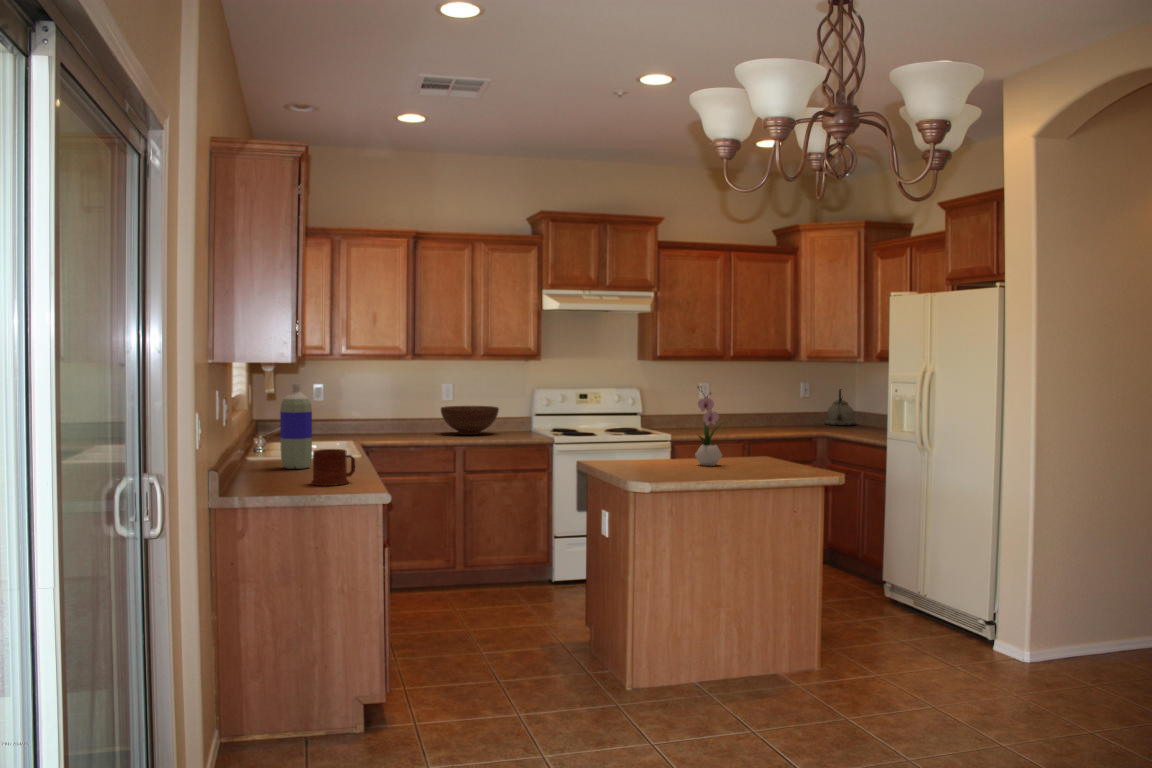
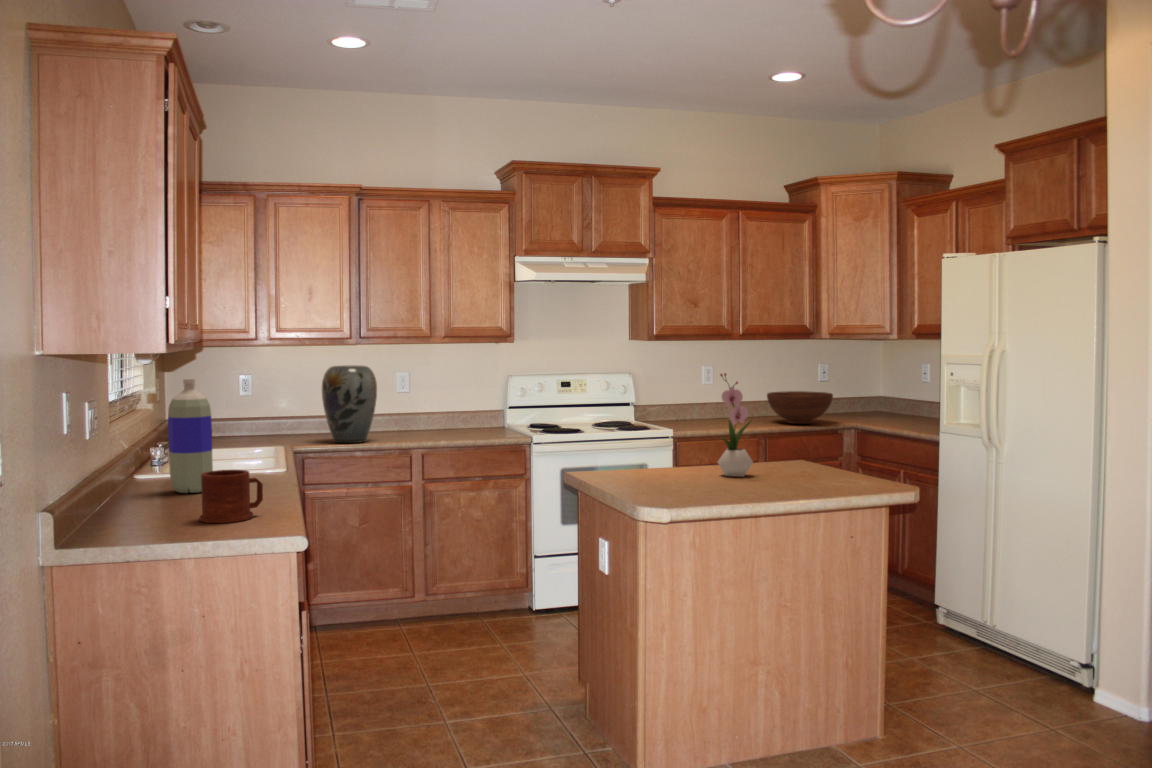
vase: none [385,377,429,440] -> present [322,365,377,443]
kettle: present [824,389,856,426] -> none [845,371,883,414]
fruit bowl: present [441,406,499,435] -> present [767,391,833,424]

